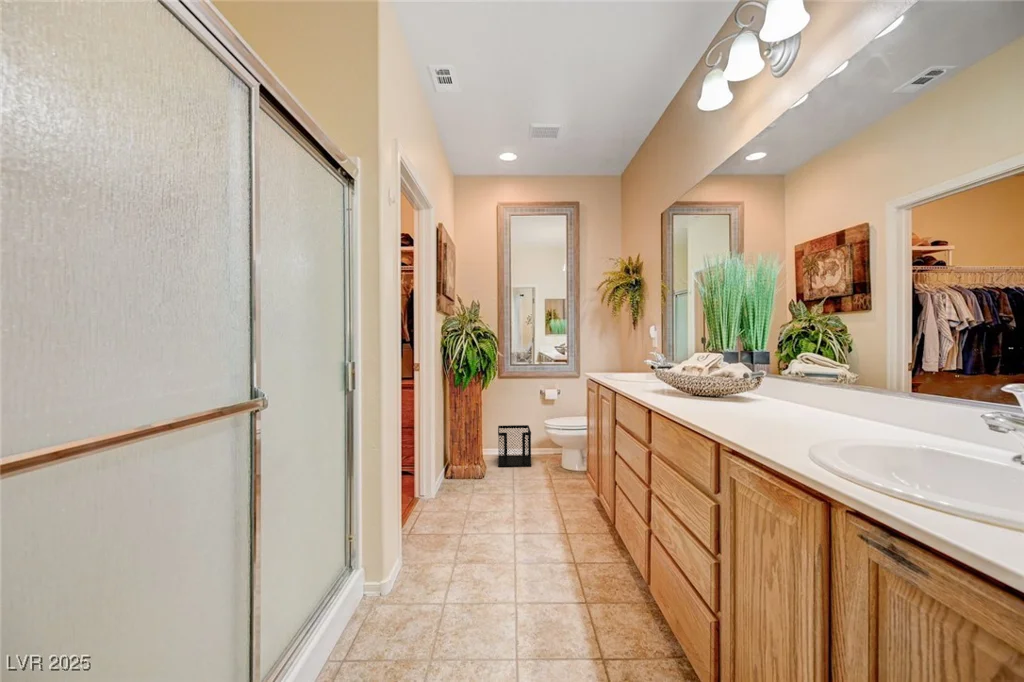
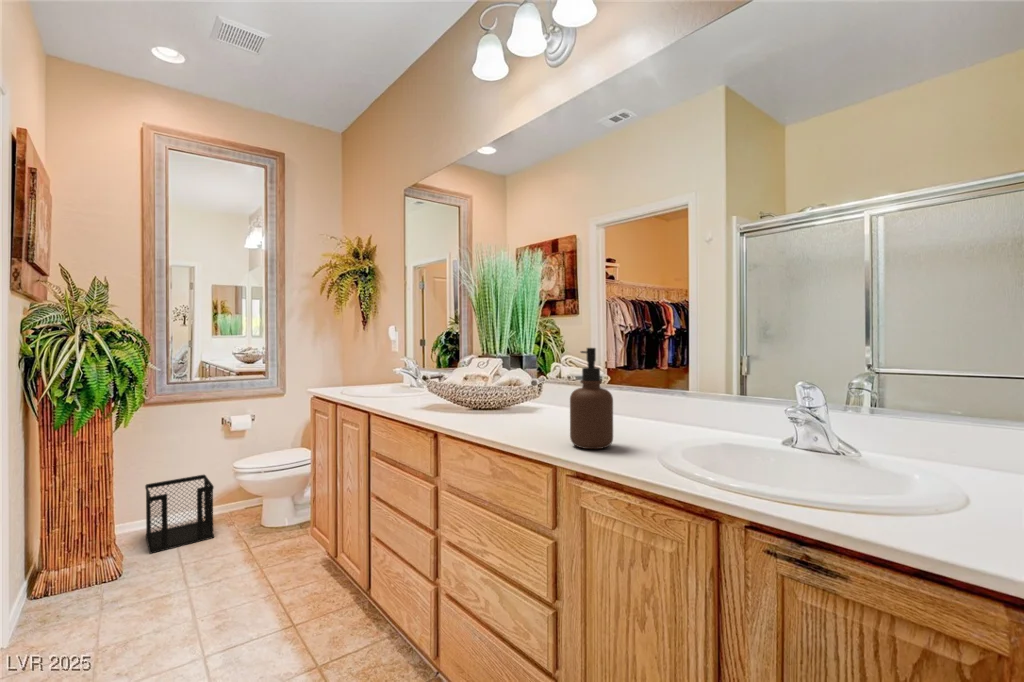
soap dispenser: none [736,342,782,433] -> present [570,348,613,449]

